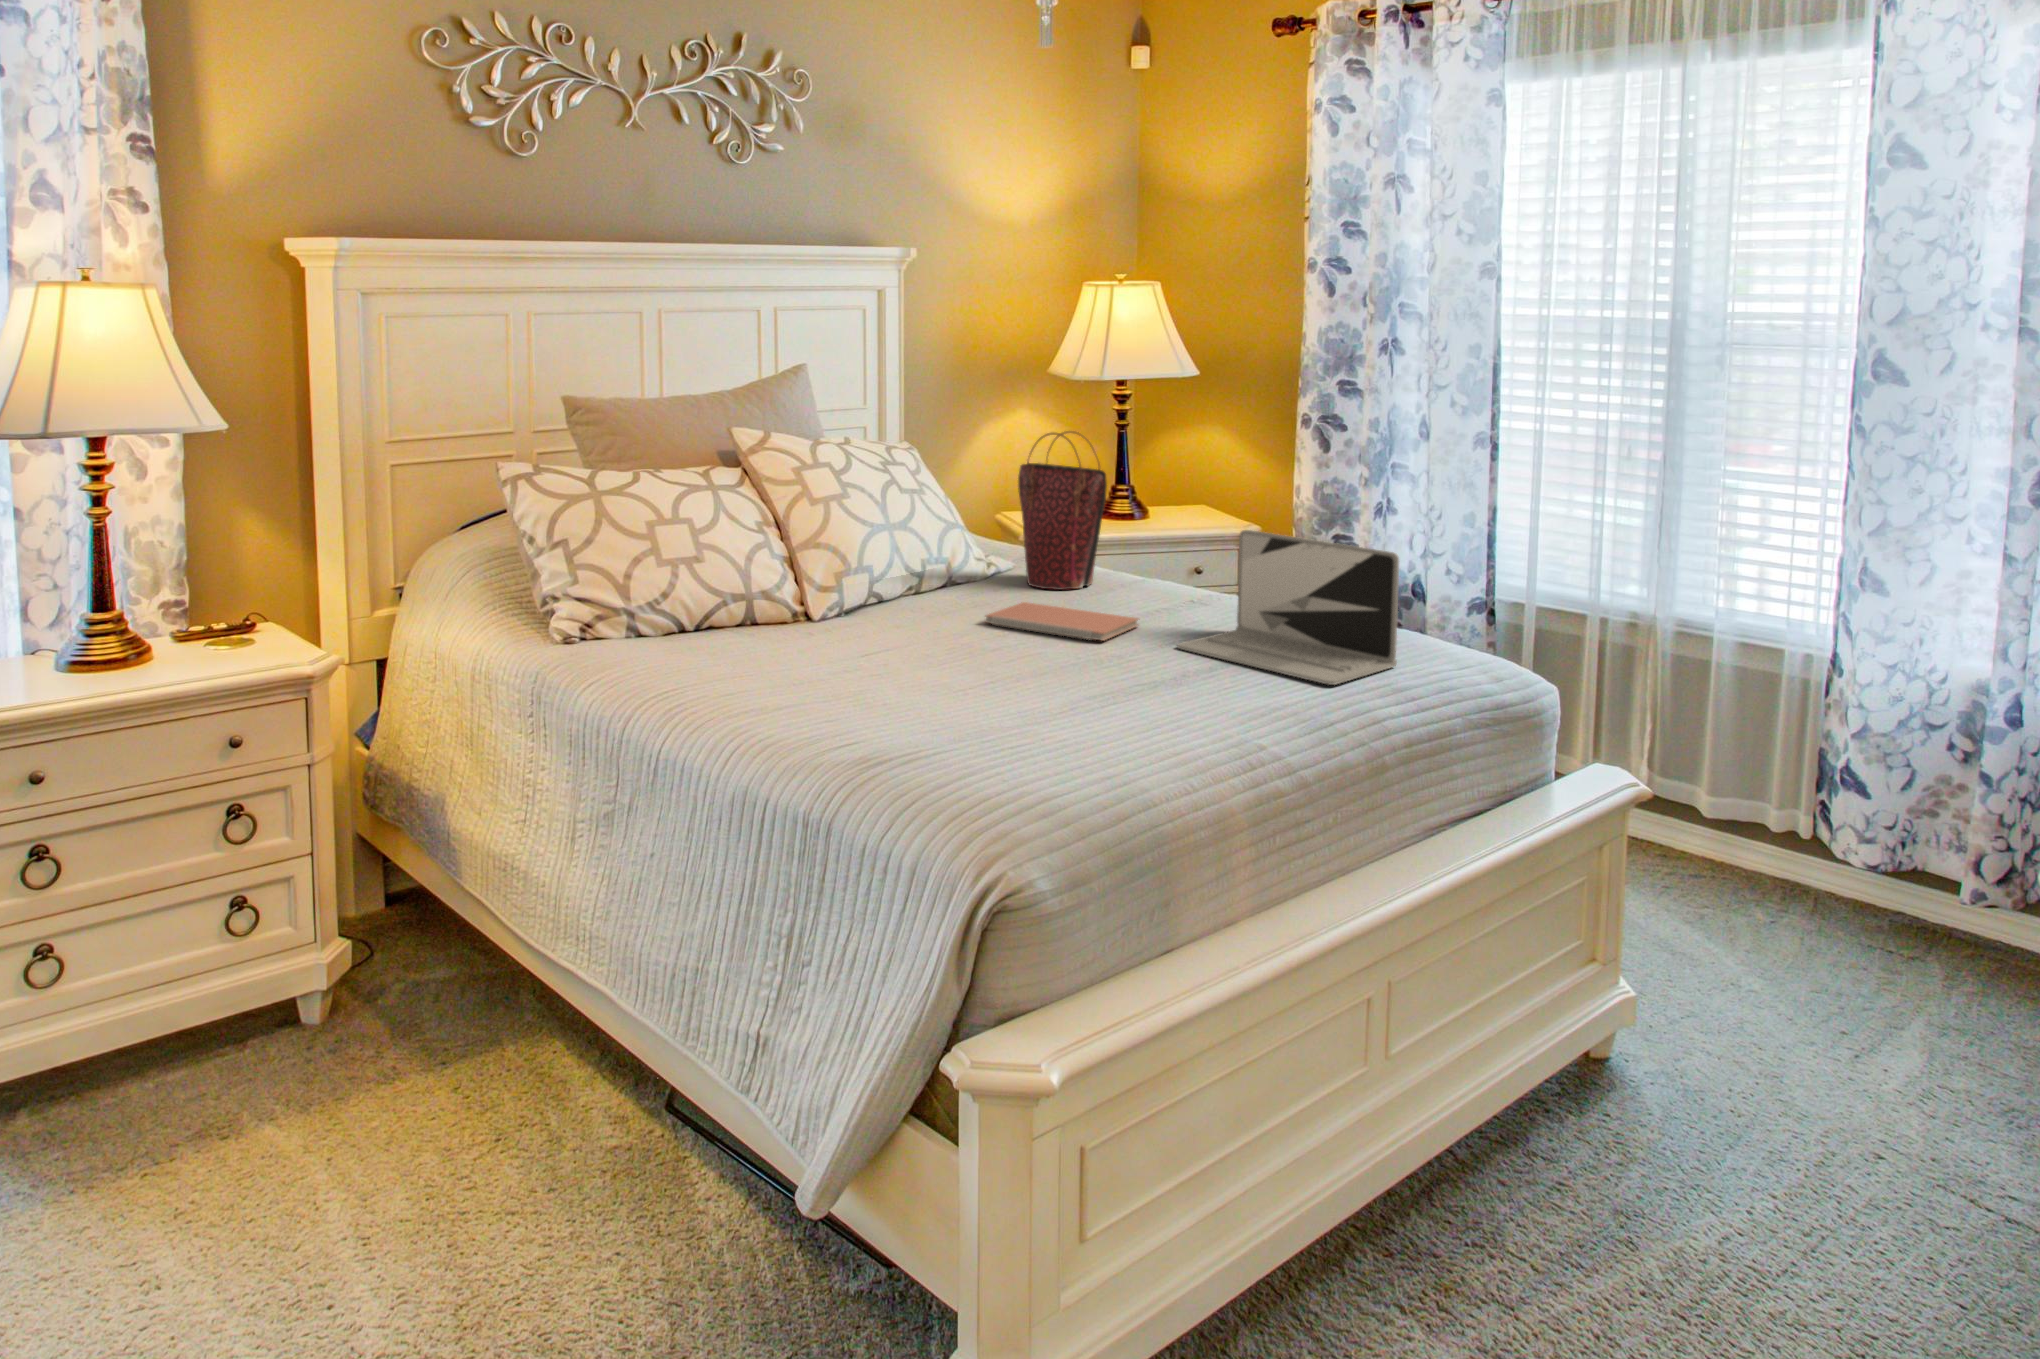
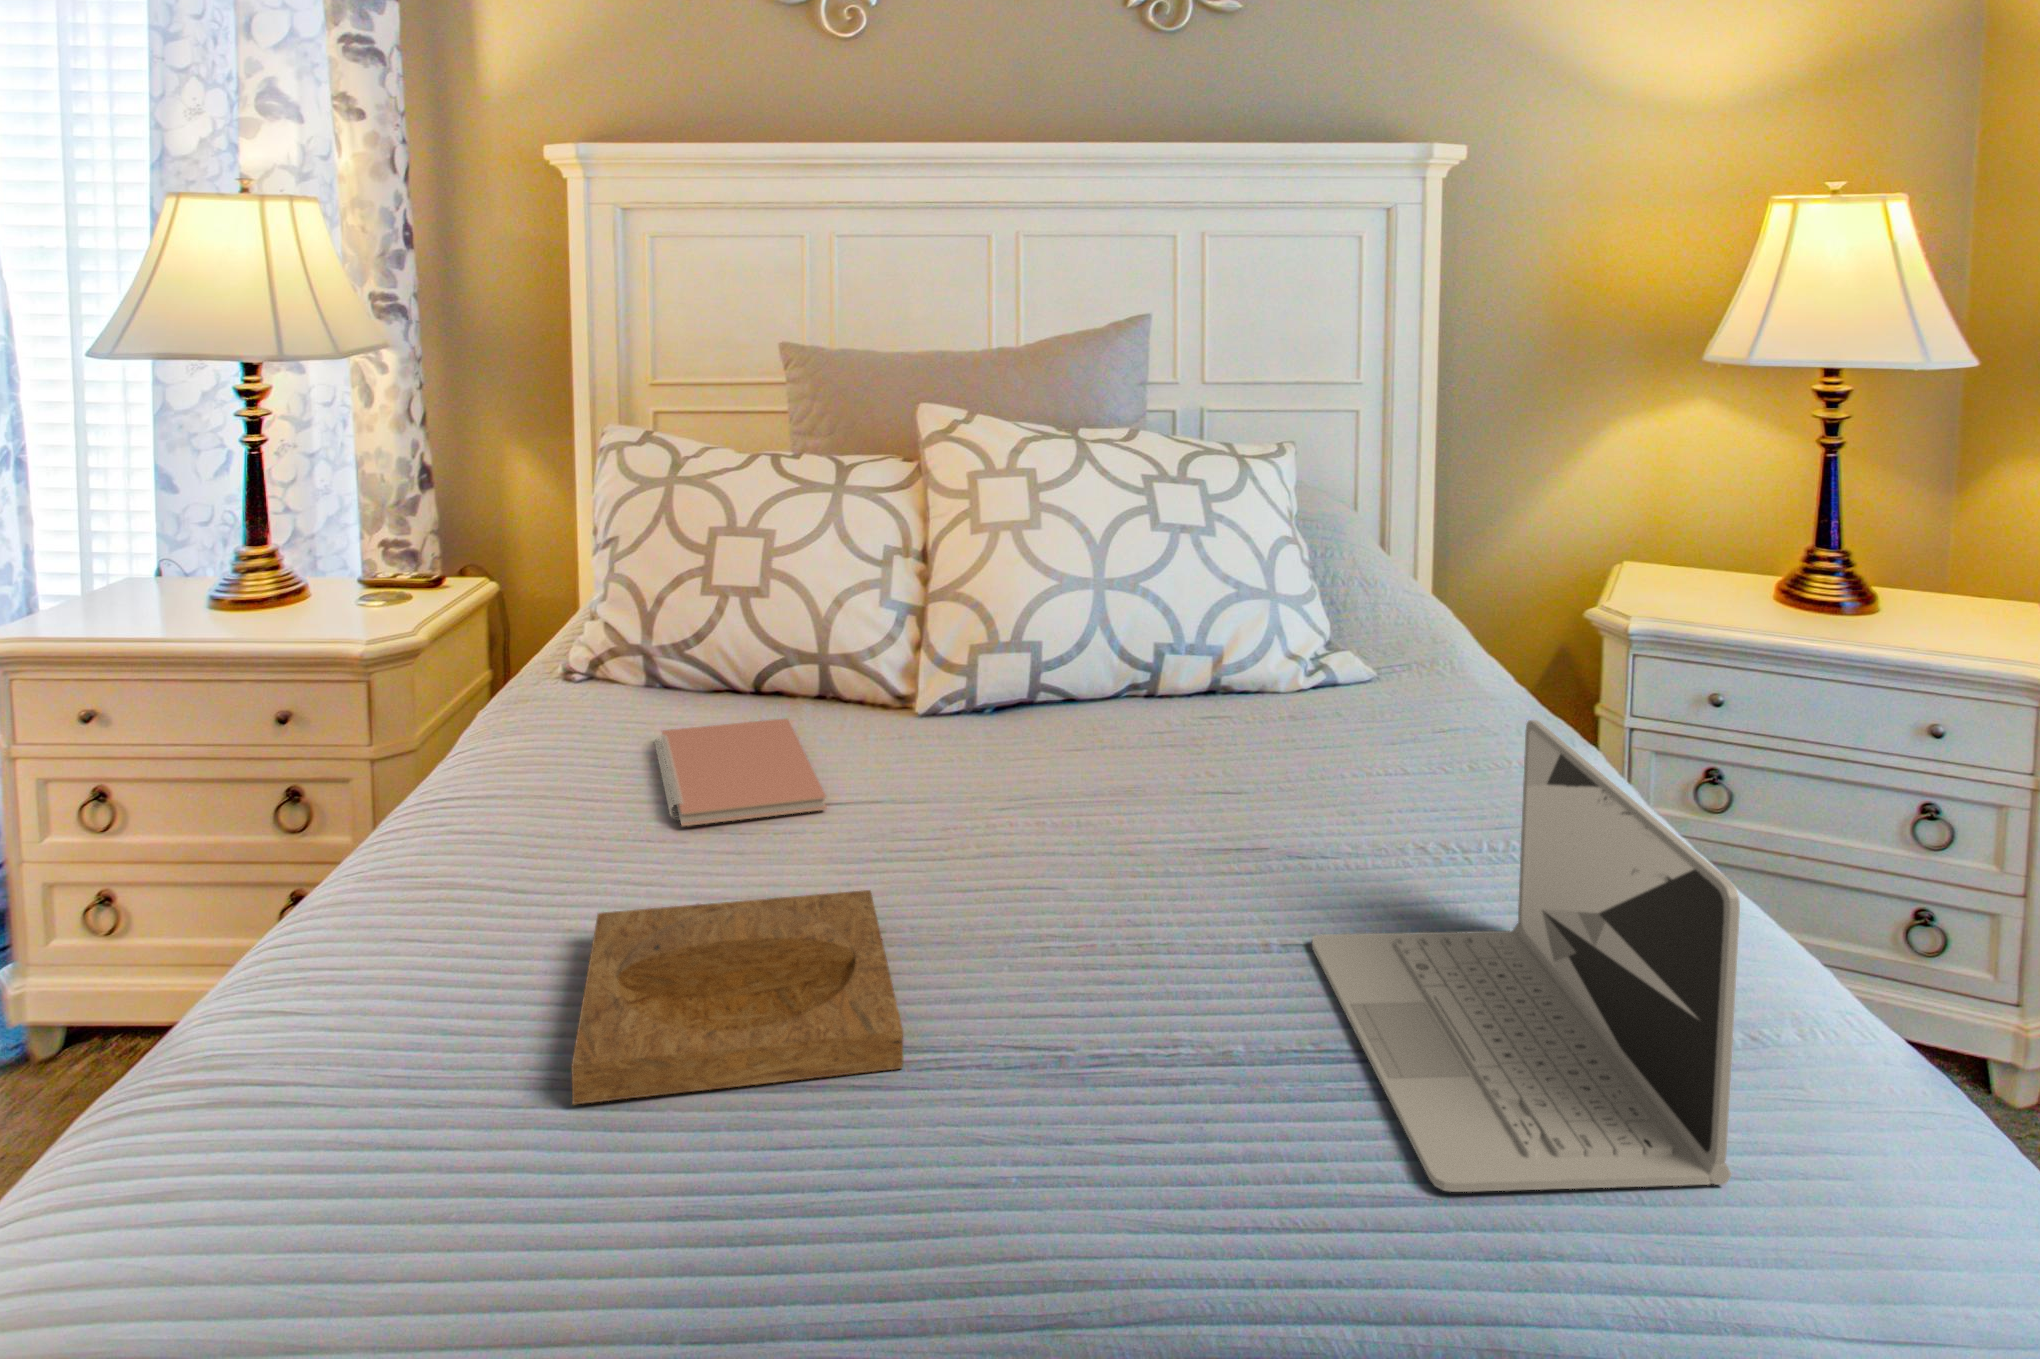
handbag: present [1018,431,1107,590] -> none [1330,456,1456,747]
notebook: present [985,602,1138,641] -> present [655,718,827,826]
tray: none [904,663,1116,741] -> present [572,890,903,1104]

